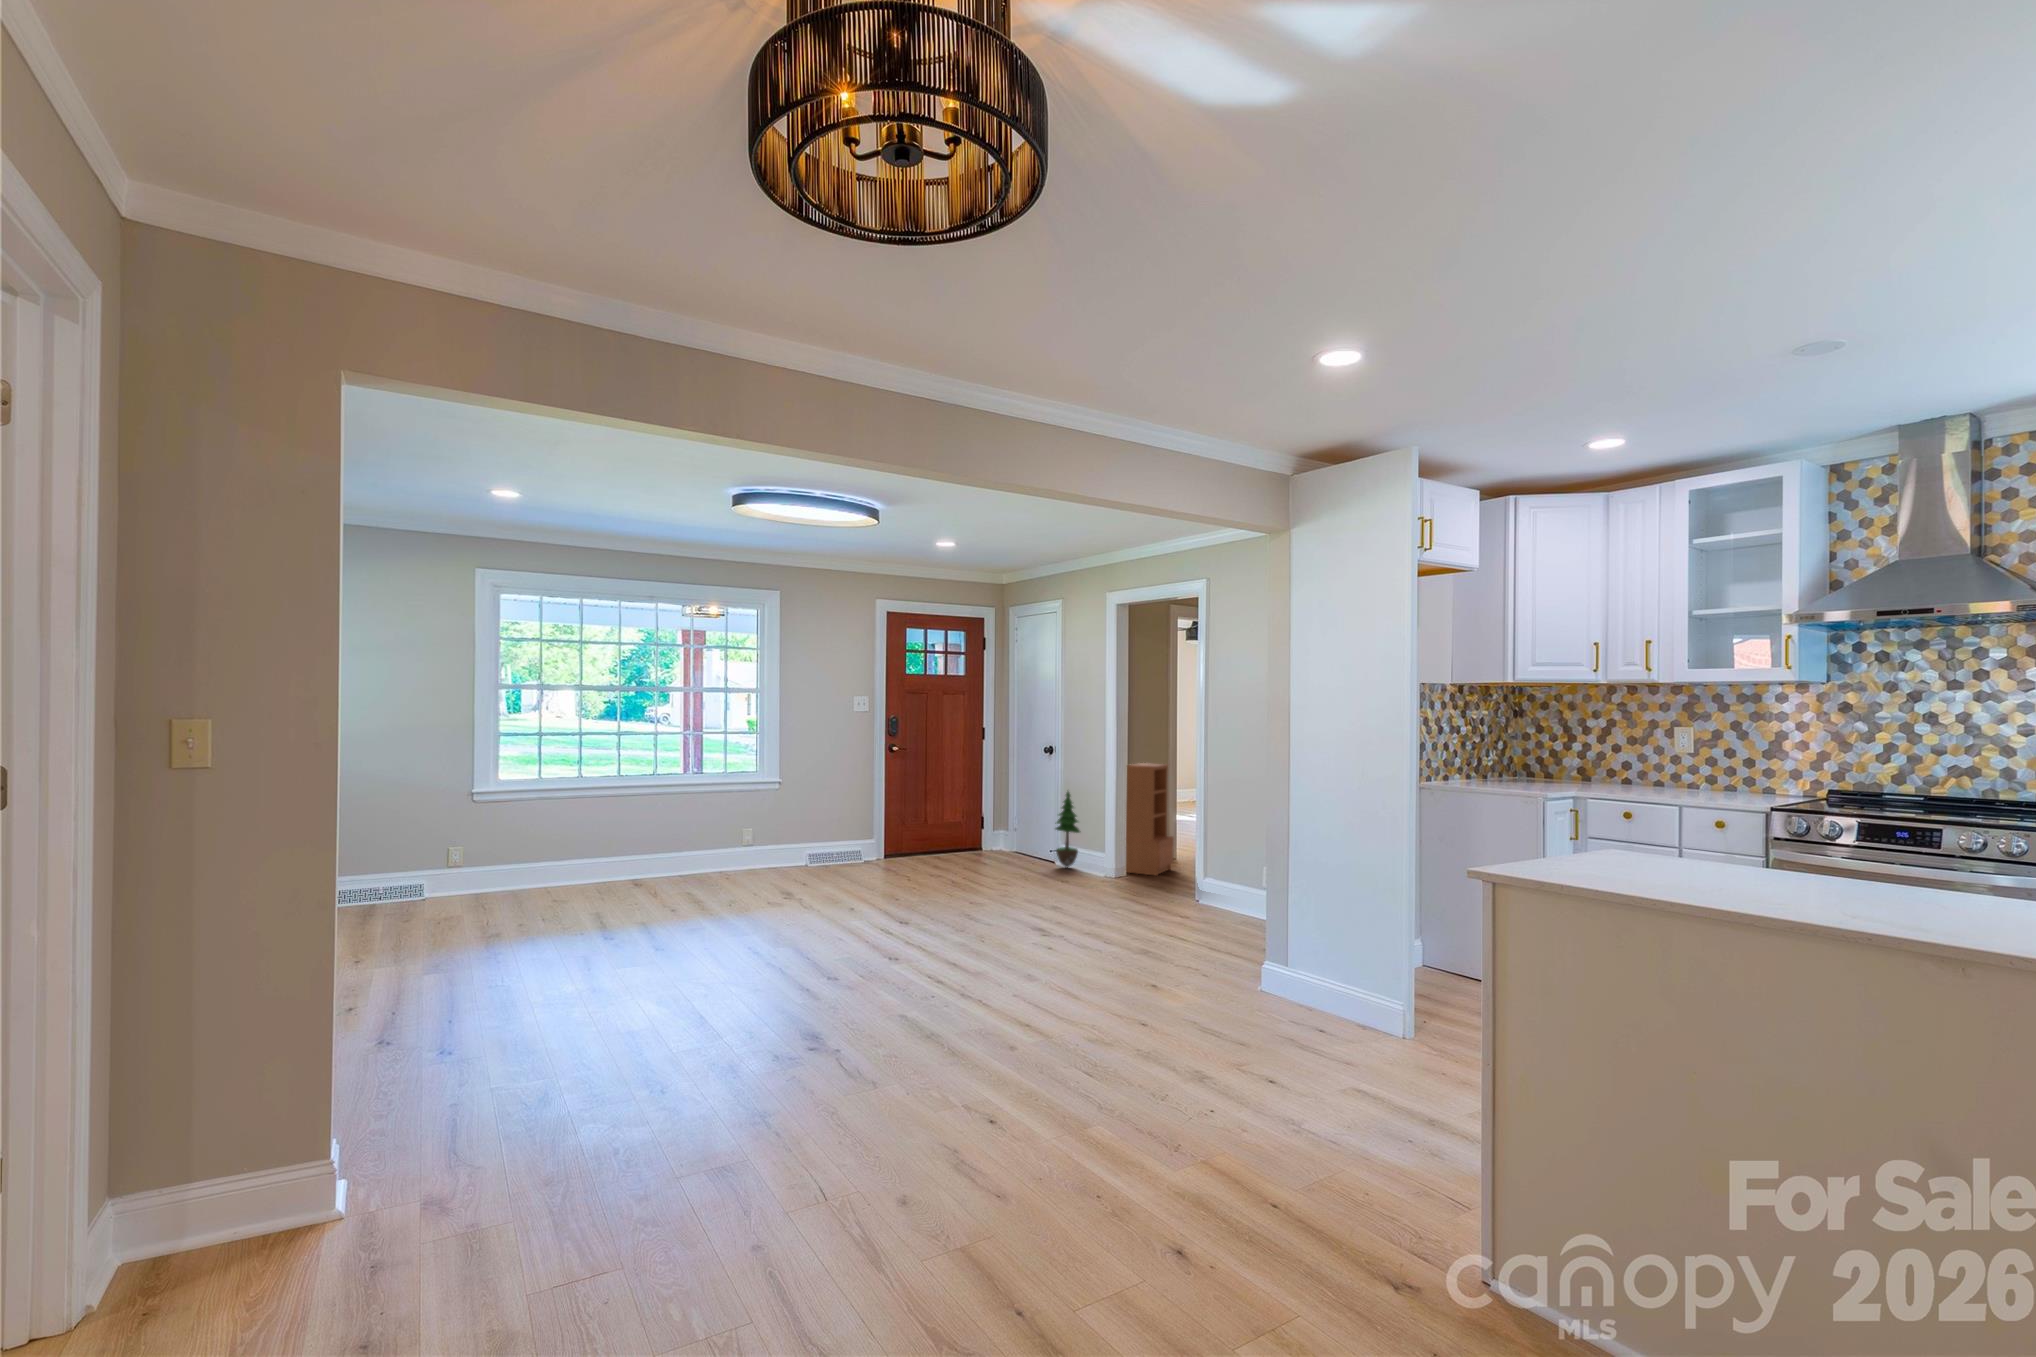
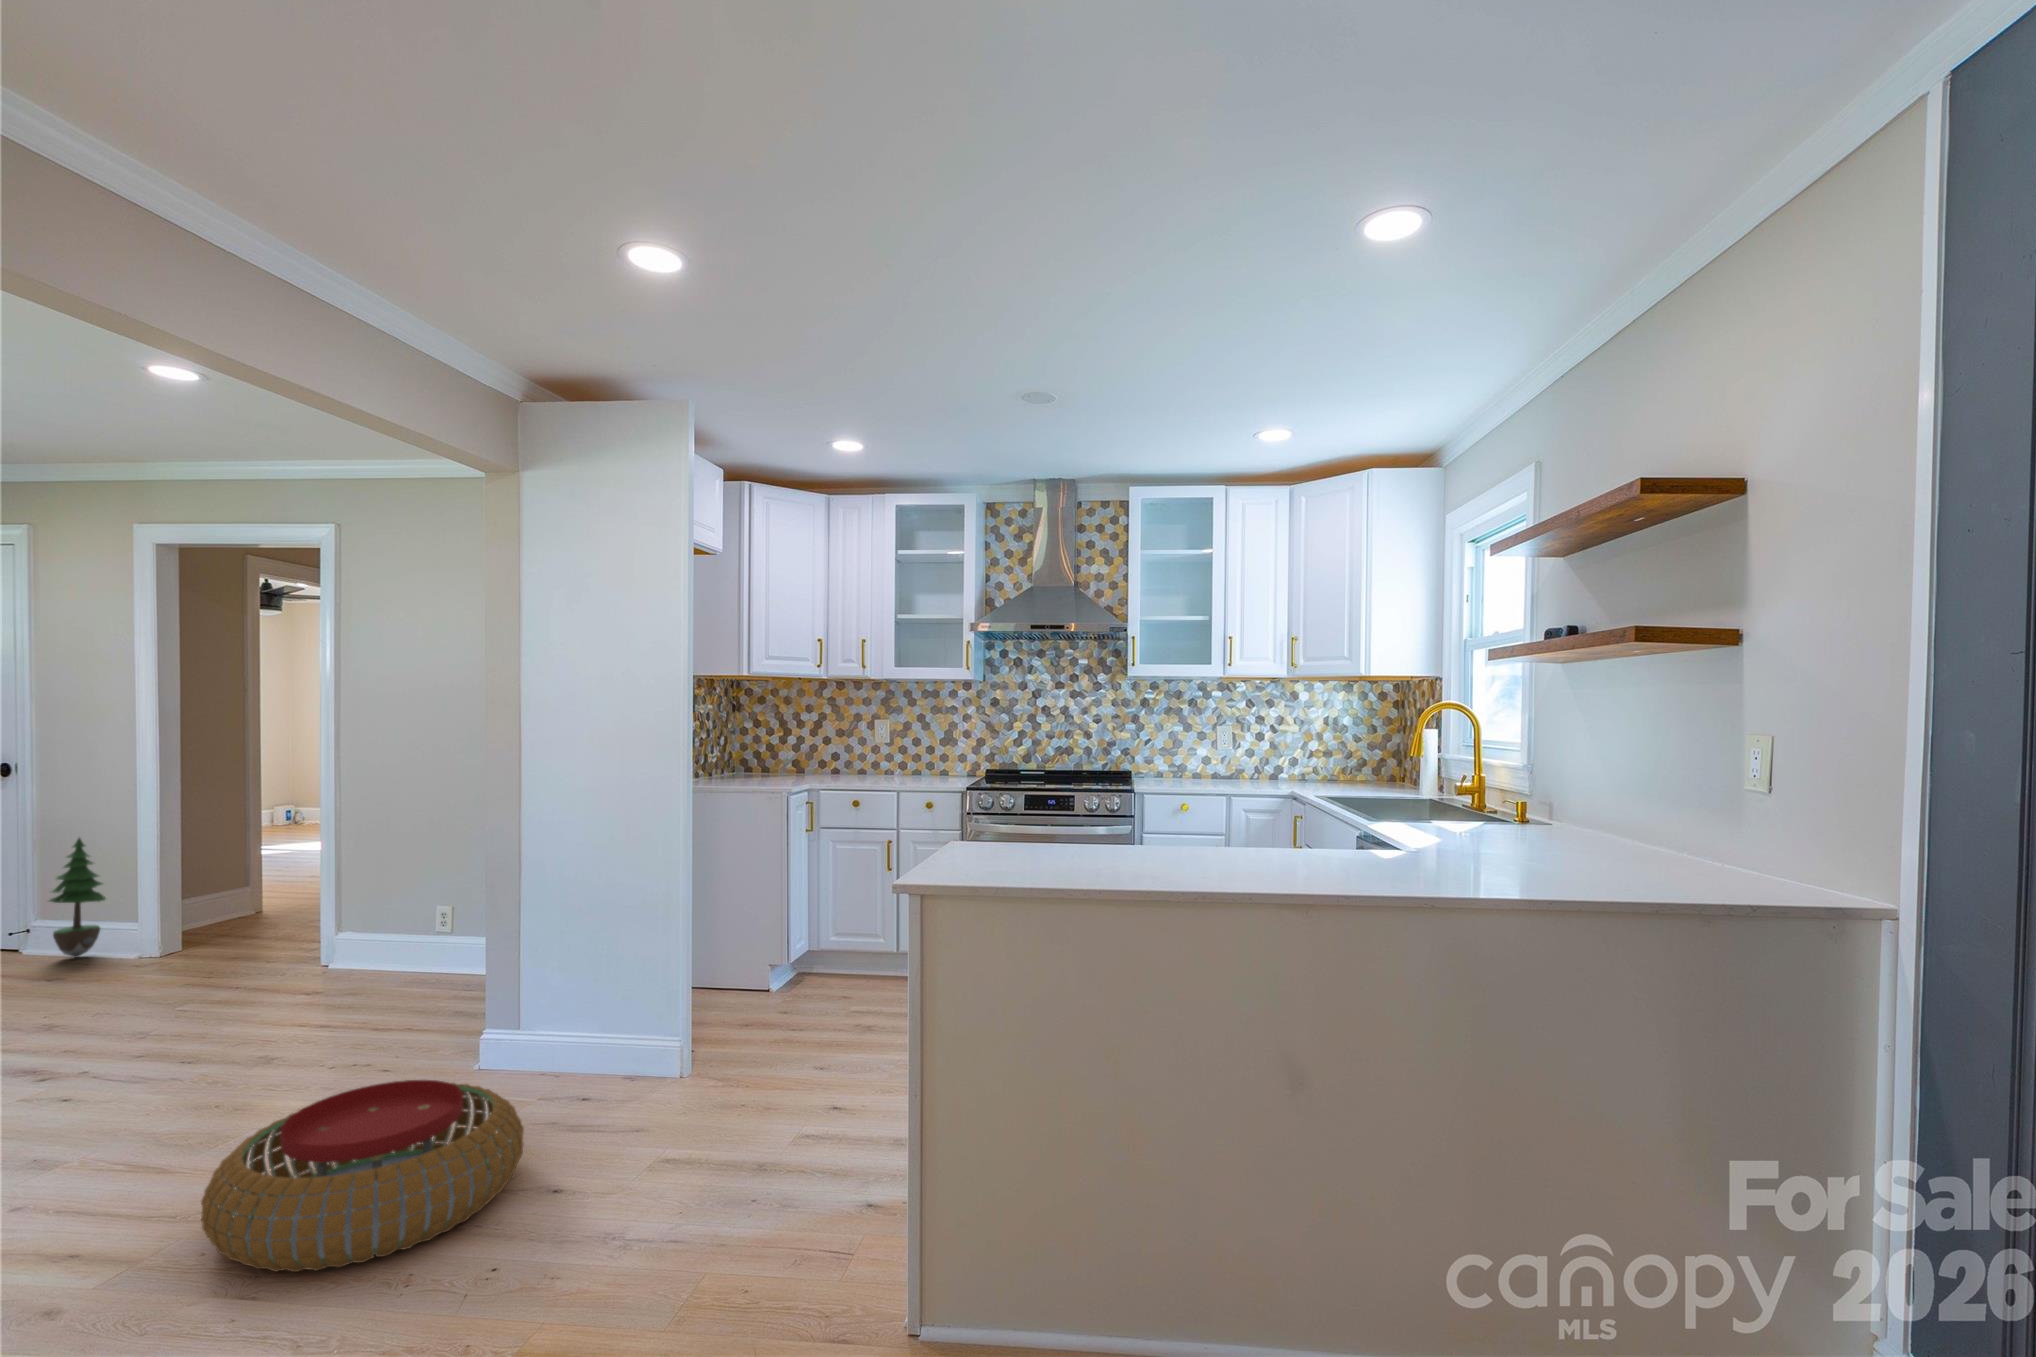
bookcase: present [1126,763,1174,875] -> none [197,784,280,946]
pouf: none [1068,965,1257,1077] -> present [201,1080,524,1272]

